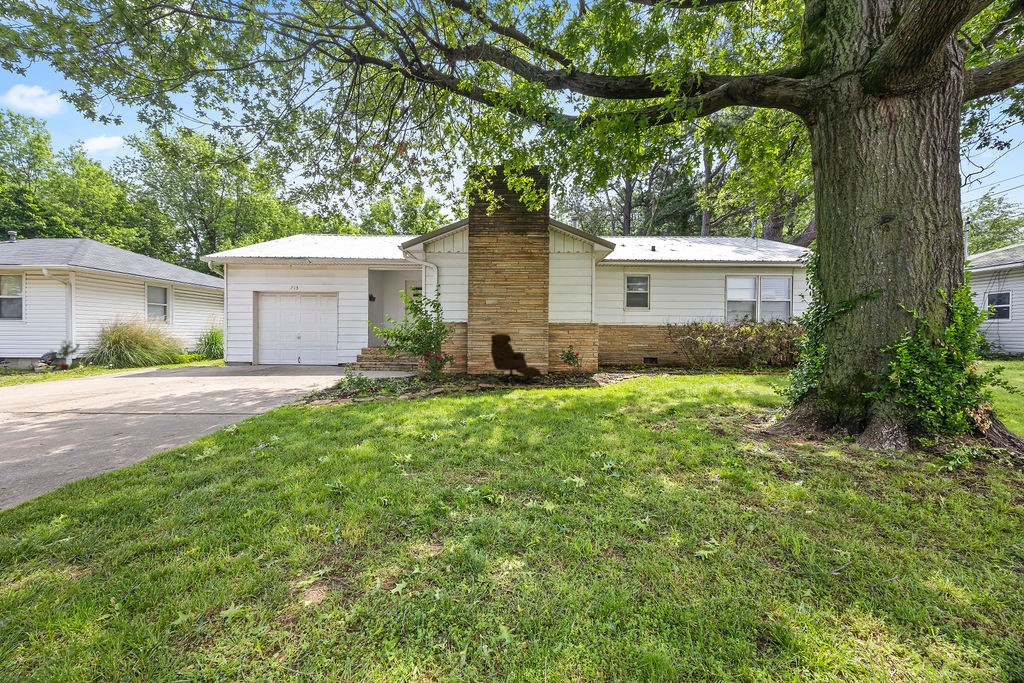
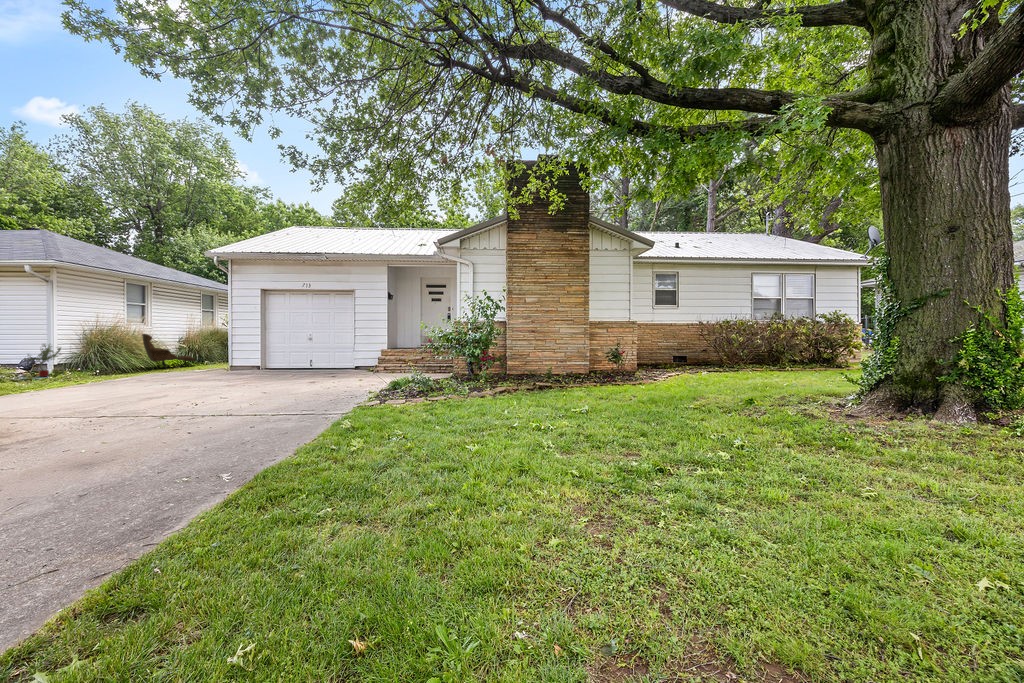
lounge chair: present [491,334,541,383] -> present [142,334,195,369]

